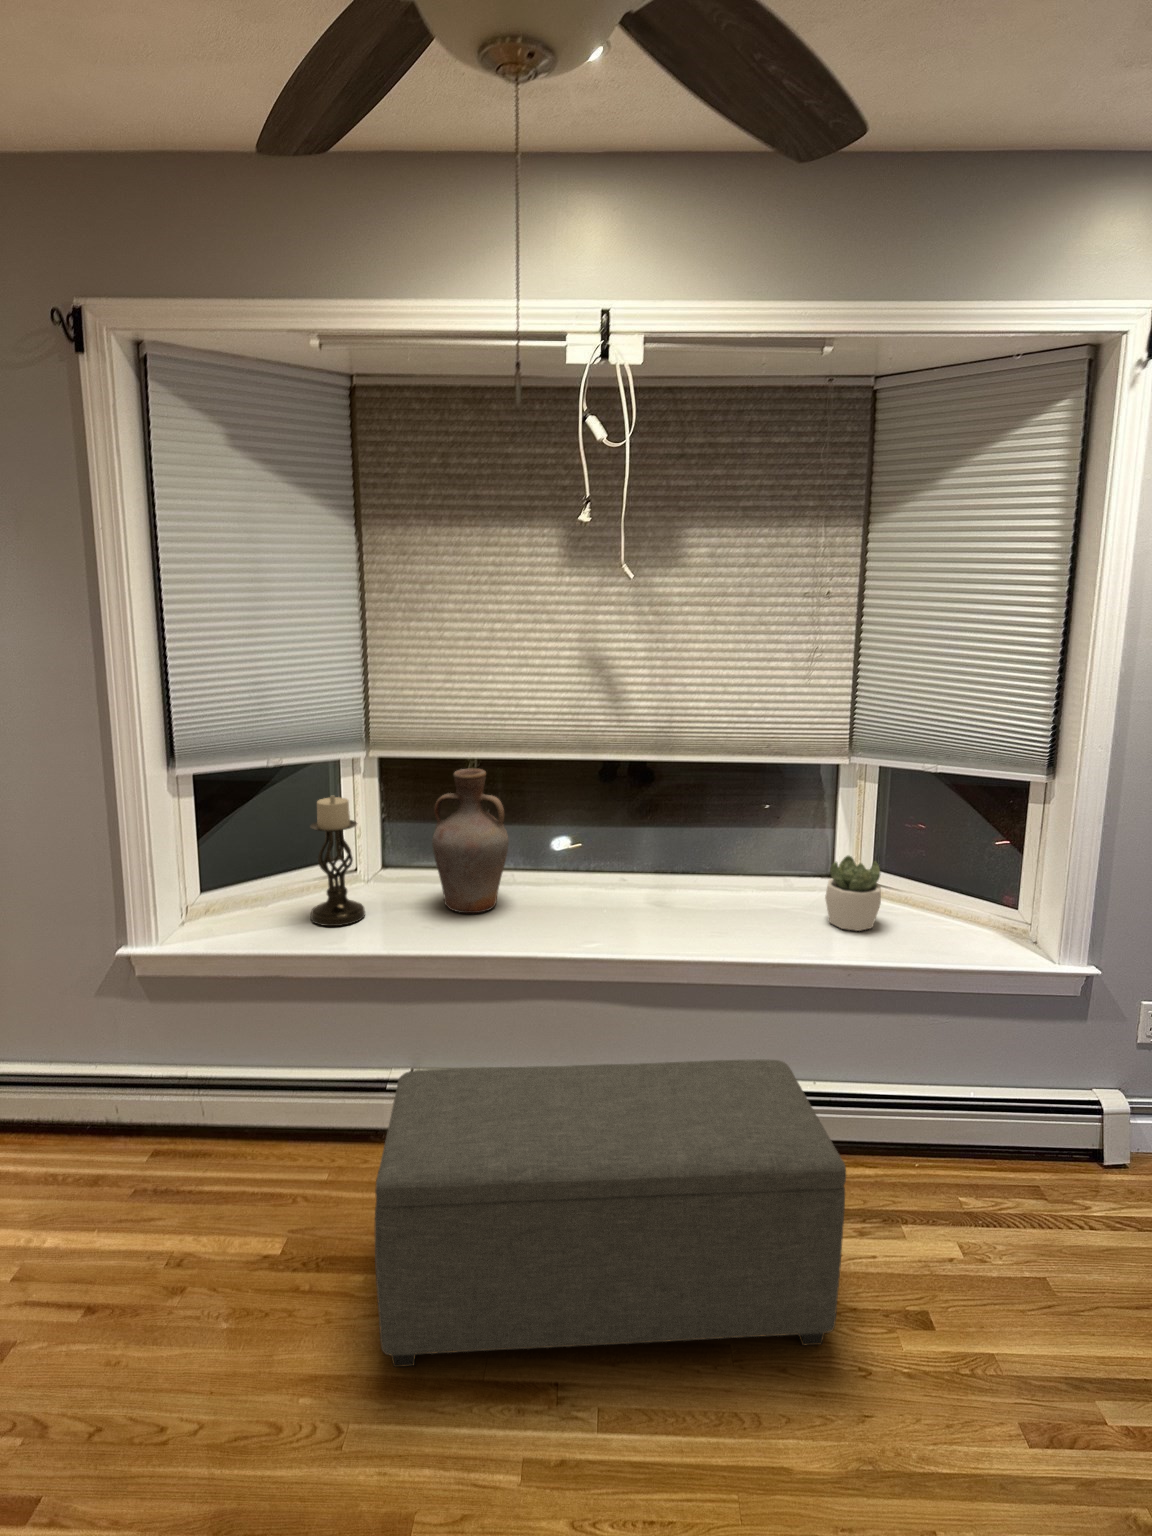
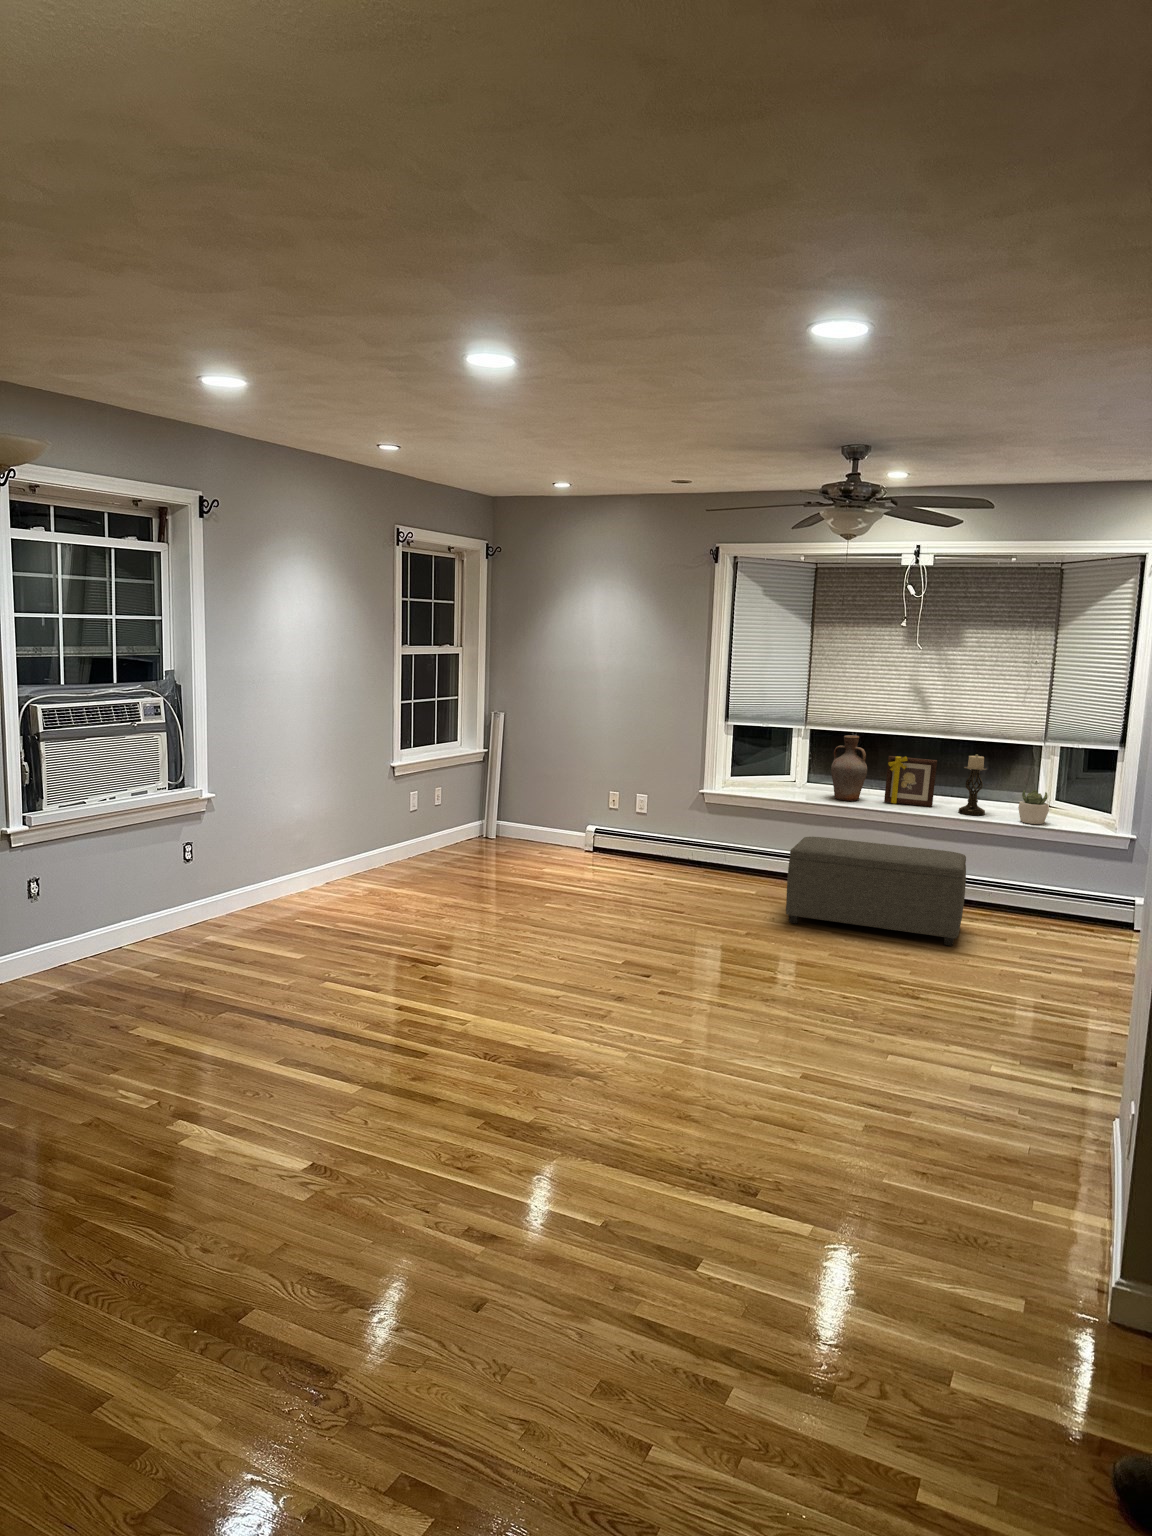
candle holder: present [310,796,365,926] -> present [958,754,987,815]
picture frame: none [548,806,649,904] -> present [884,756,937,807]

